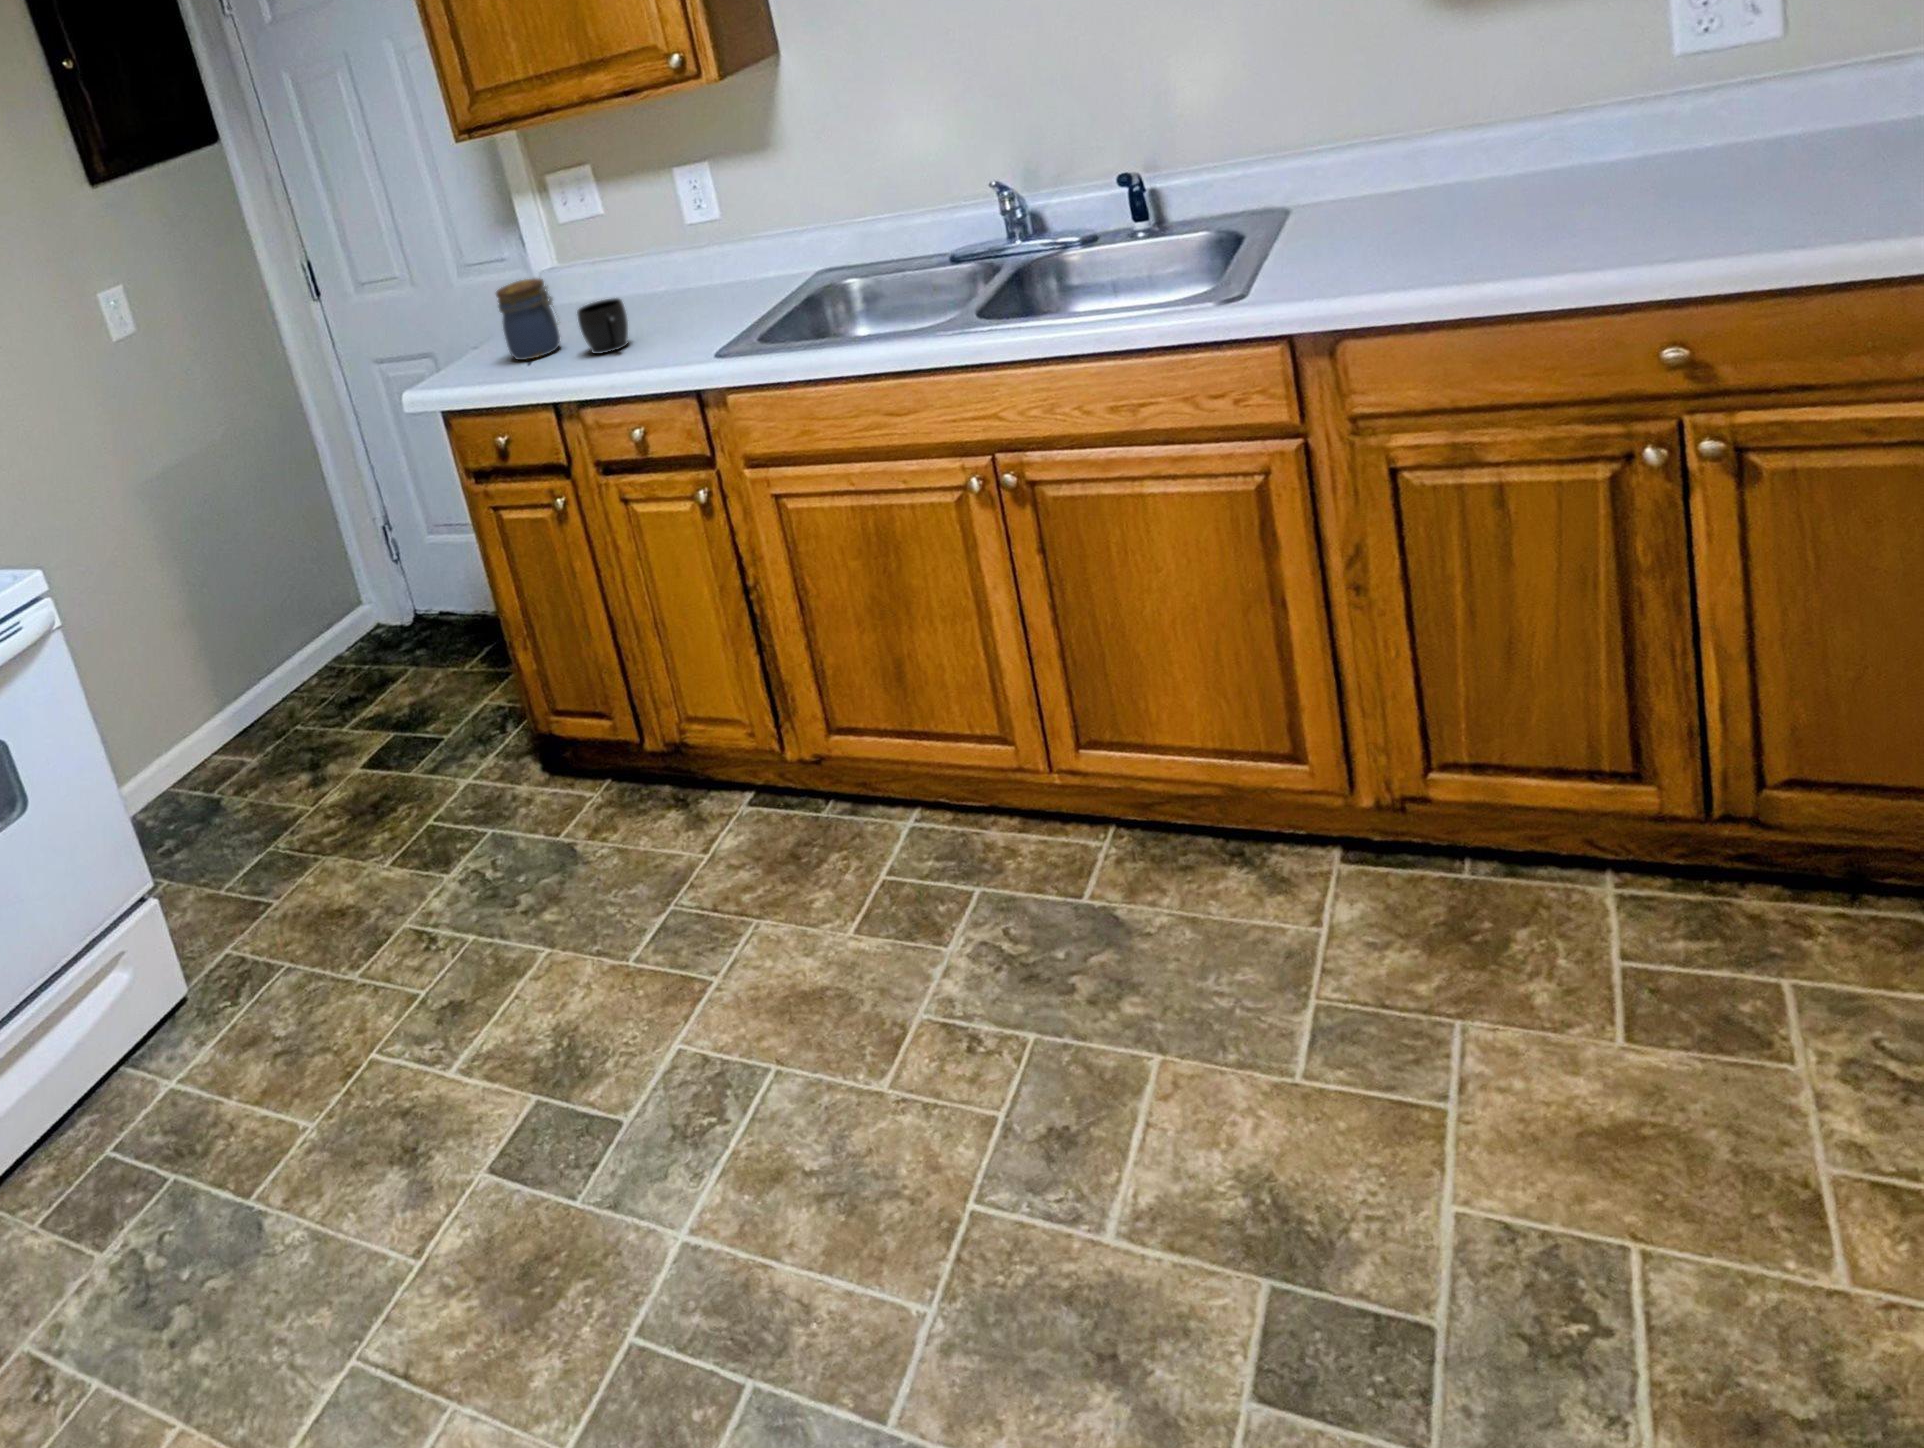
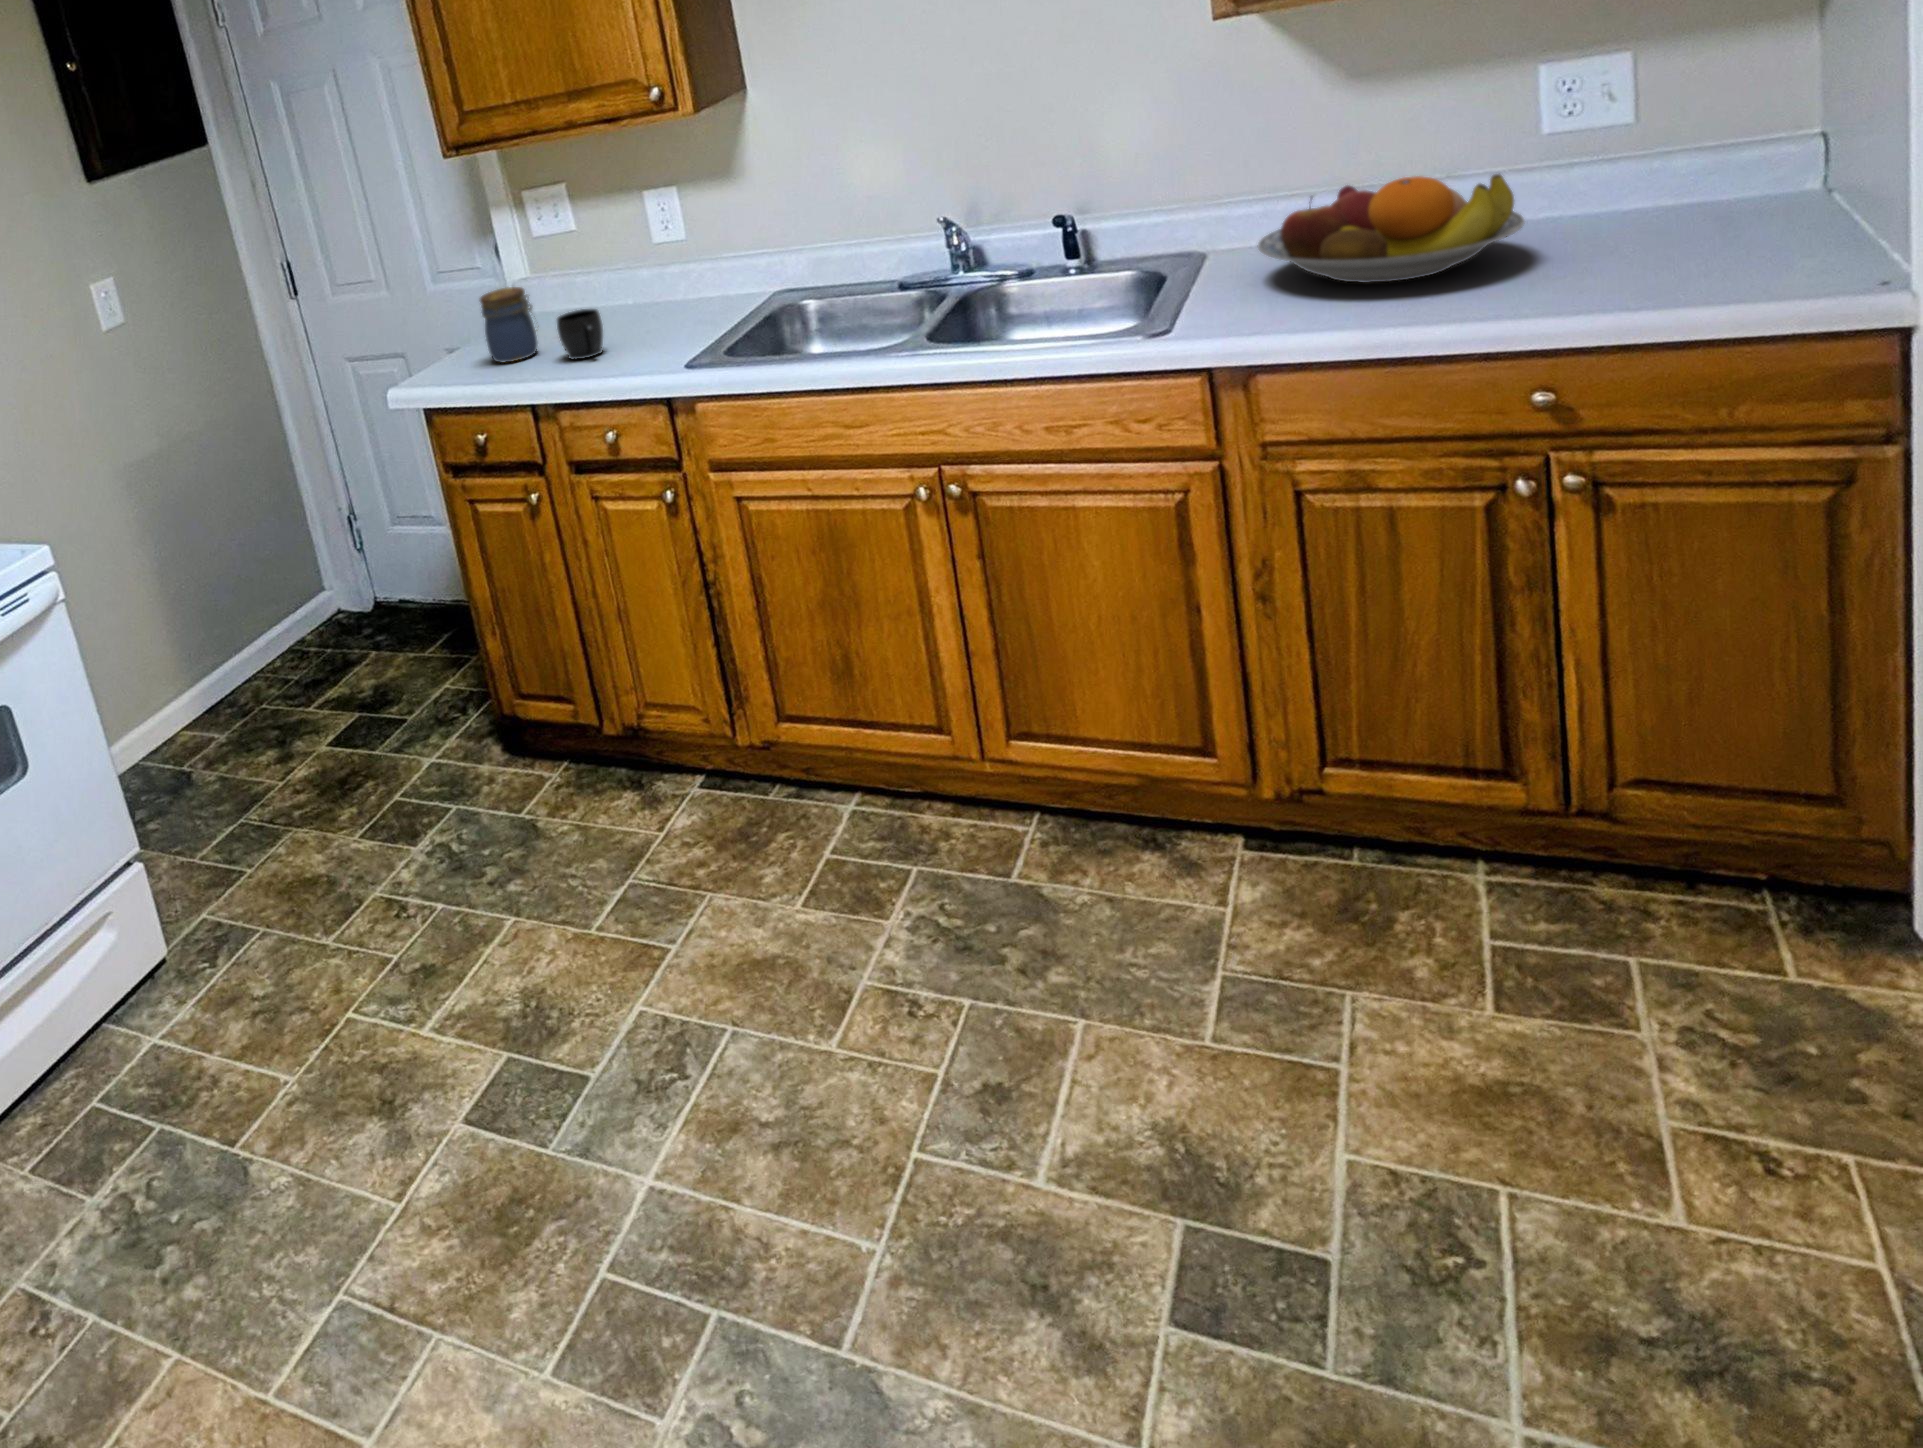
fruit bowl: none [1345,103,1654,234] -> present [1258,174,1524,283]

